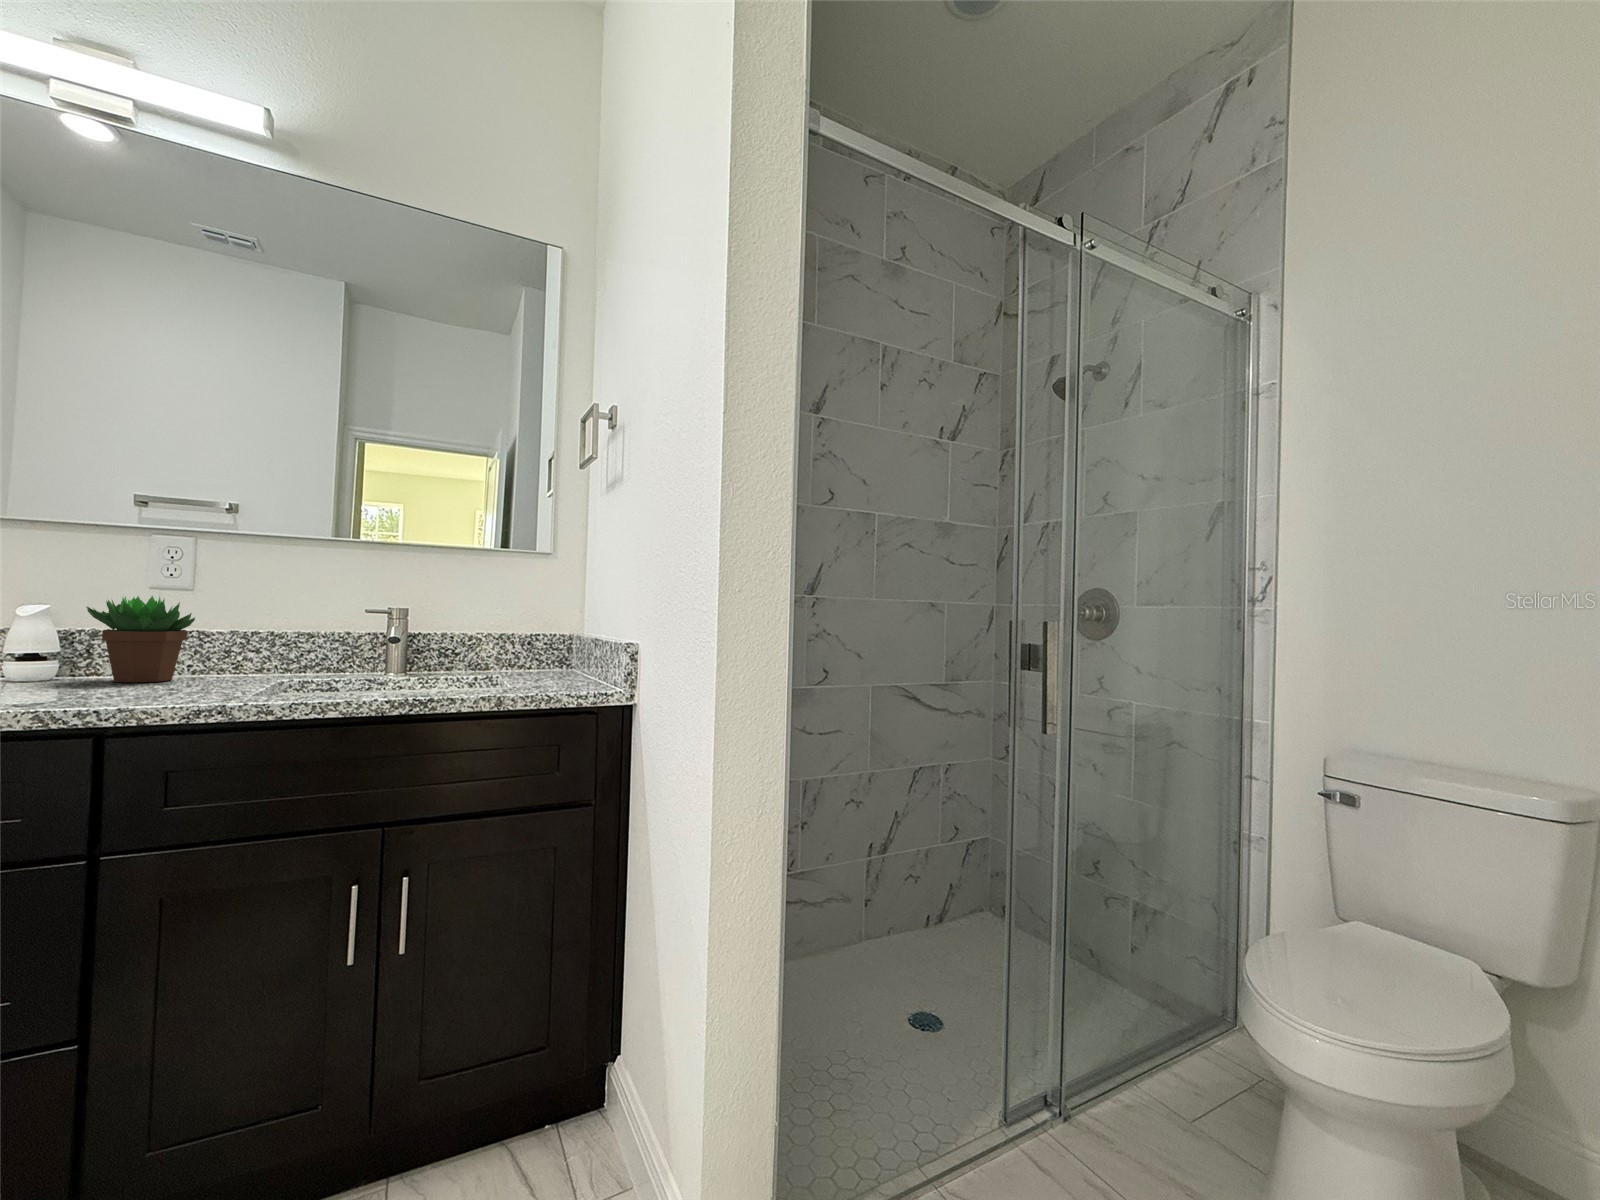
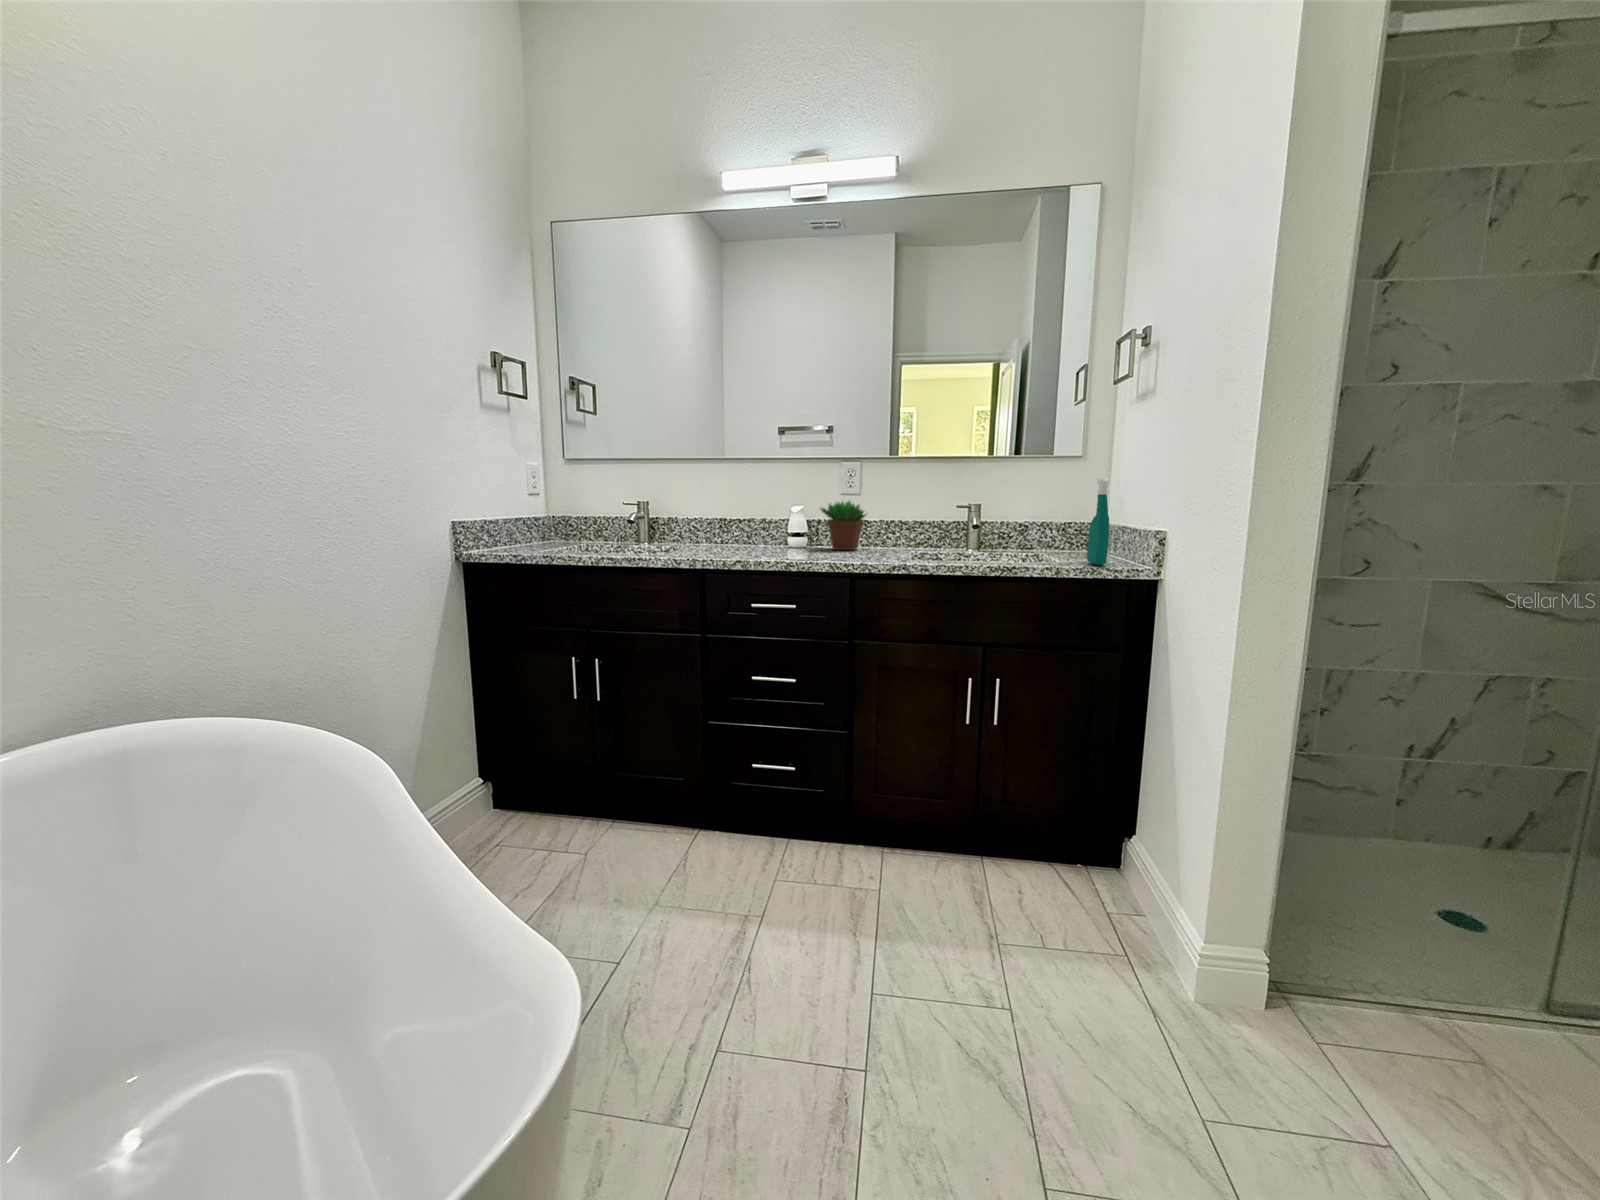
spray bottle: none [548,574,571,690] -> present [1087,477,1109,565]

